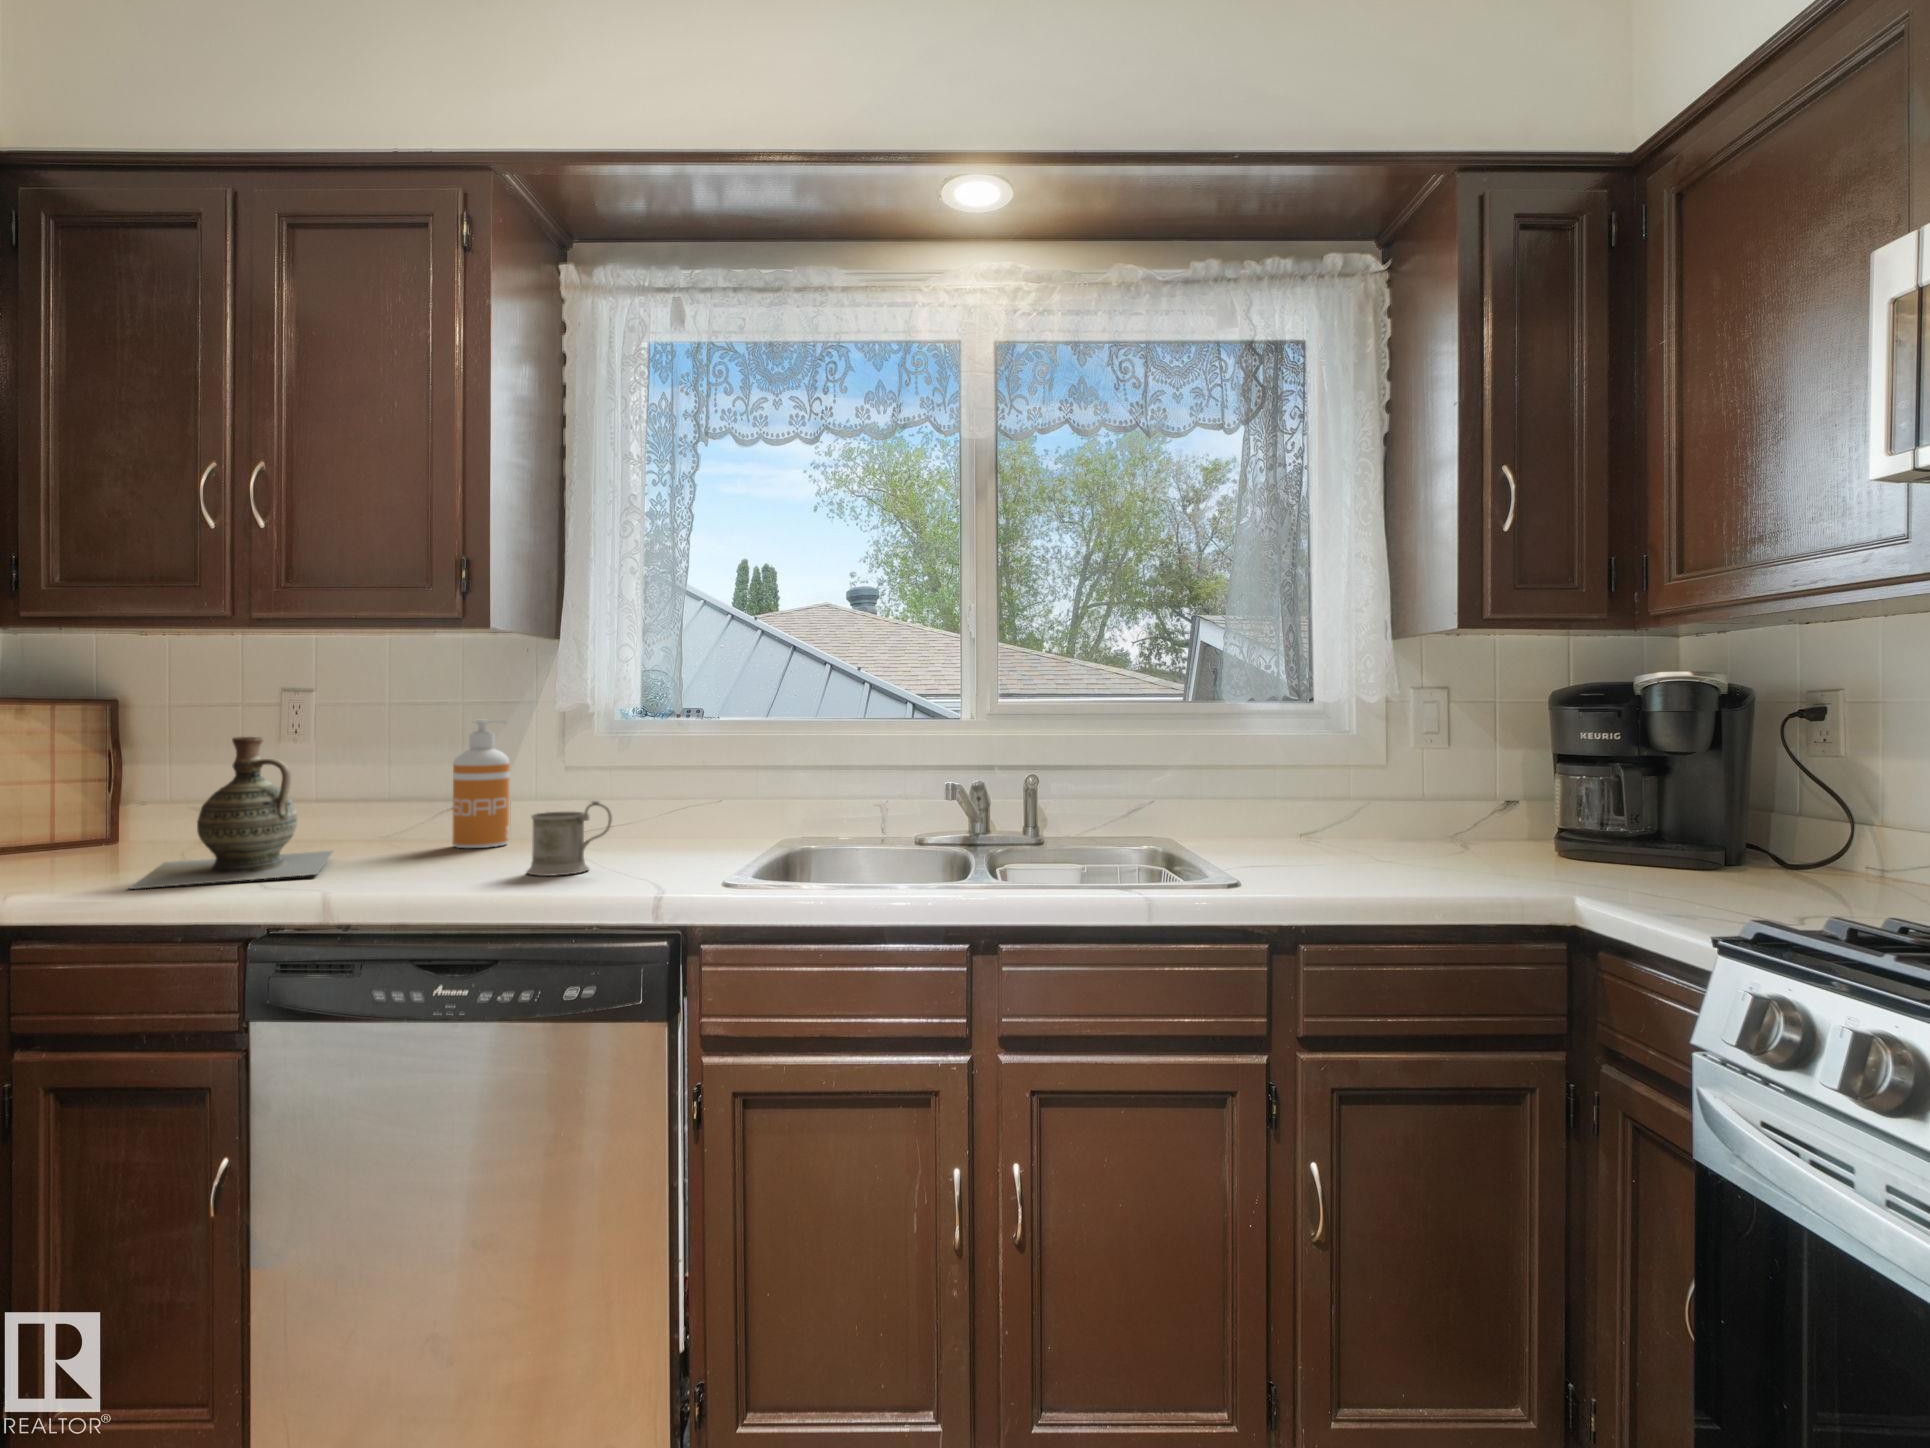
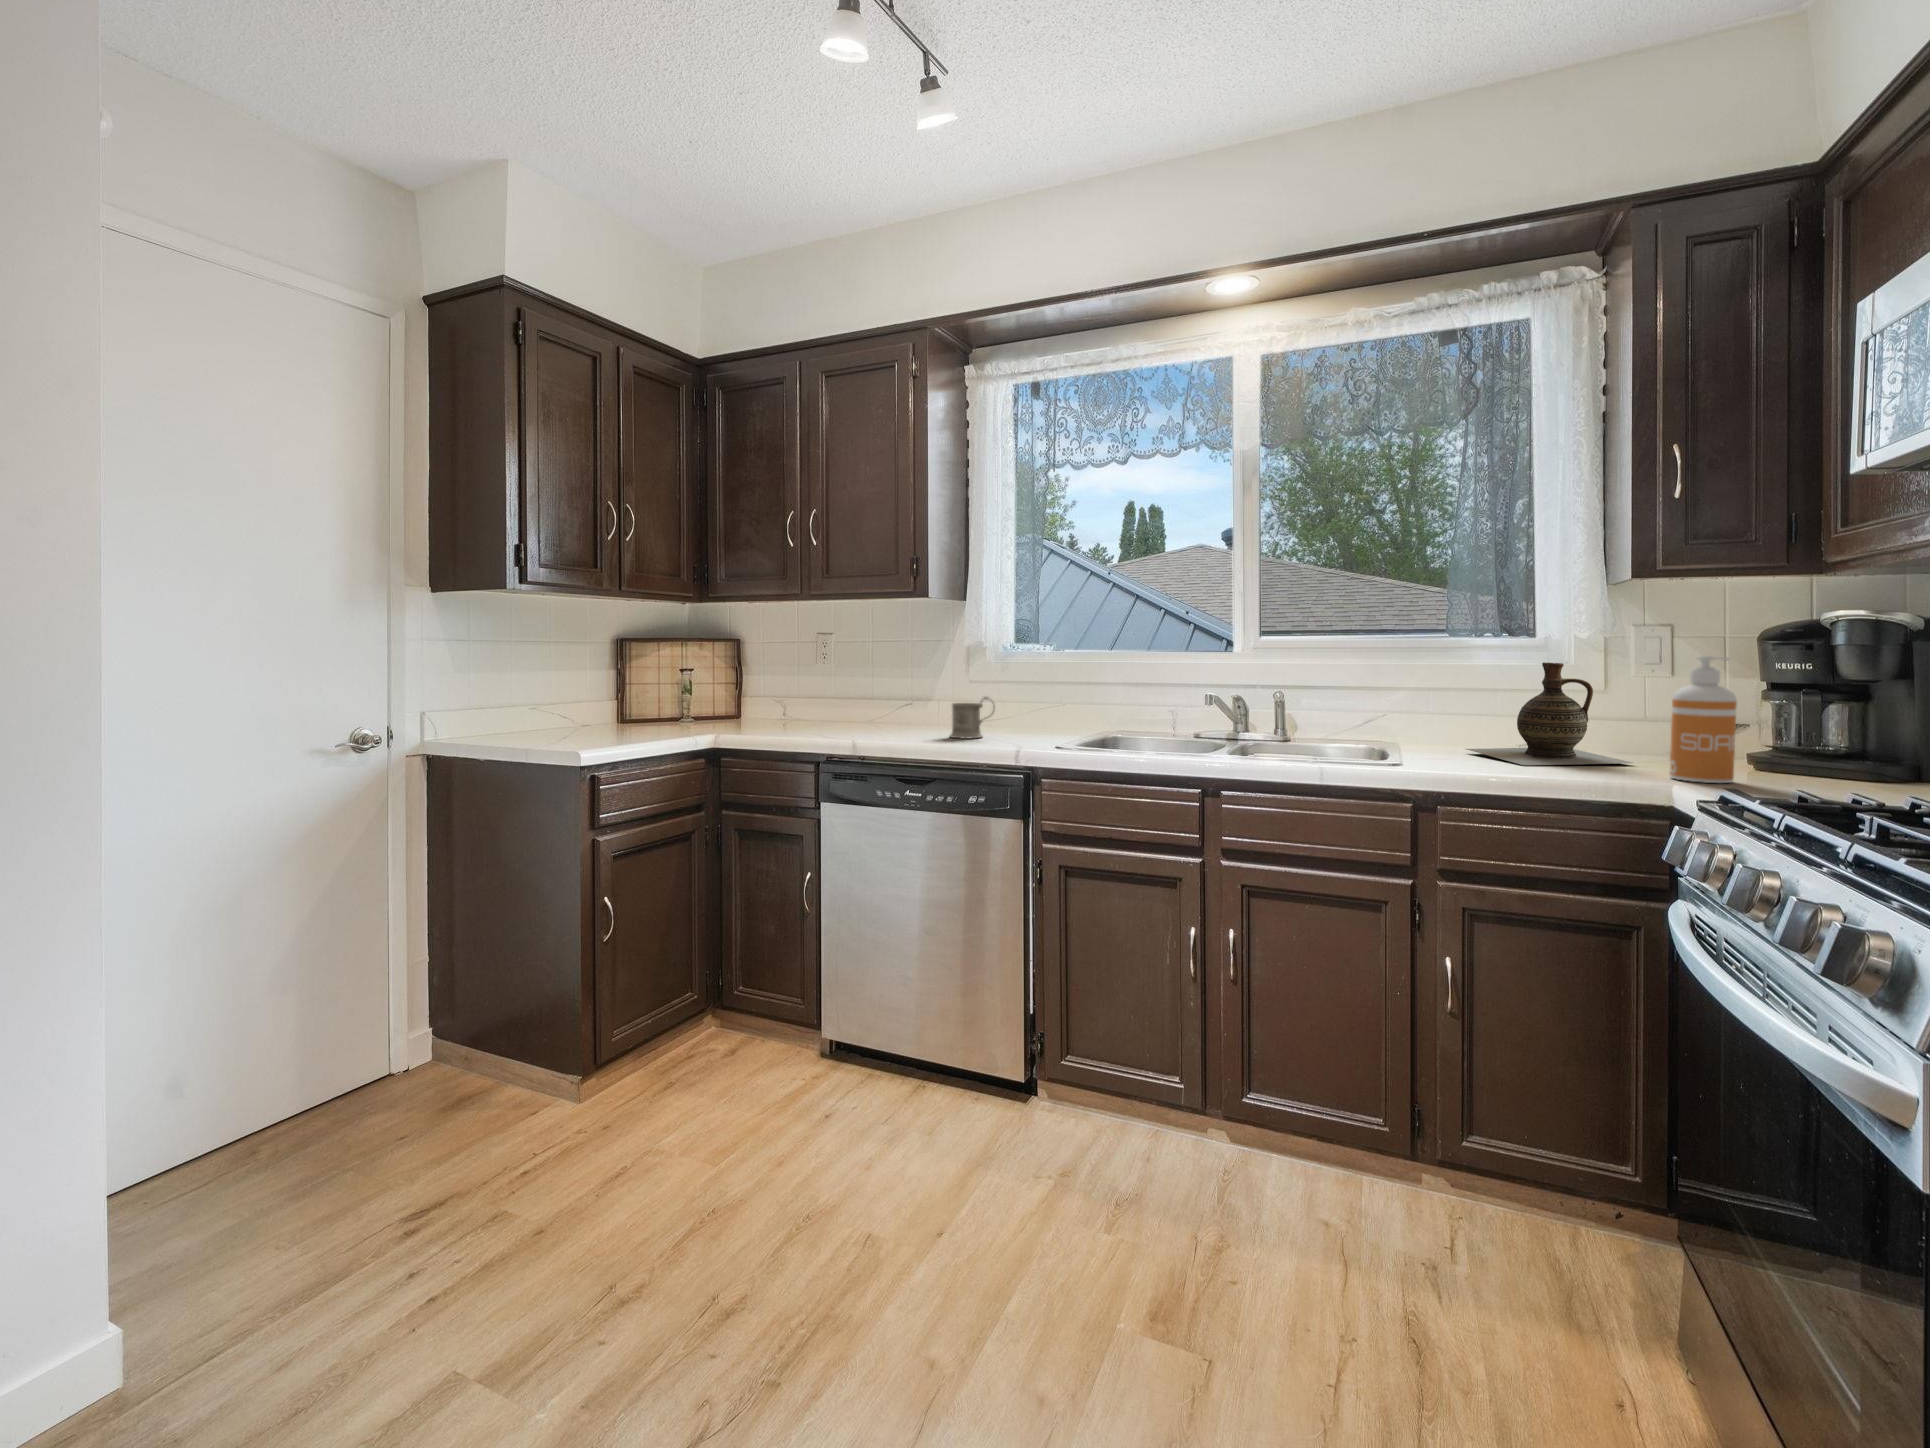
soap dispenser: present [452,720,510,848] -> present [1670,656,1737,783]
ceramic jug: present [129,737,332,889] -> present [1467,662,1633,765]

